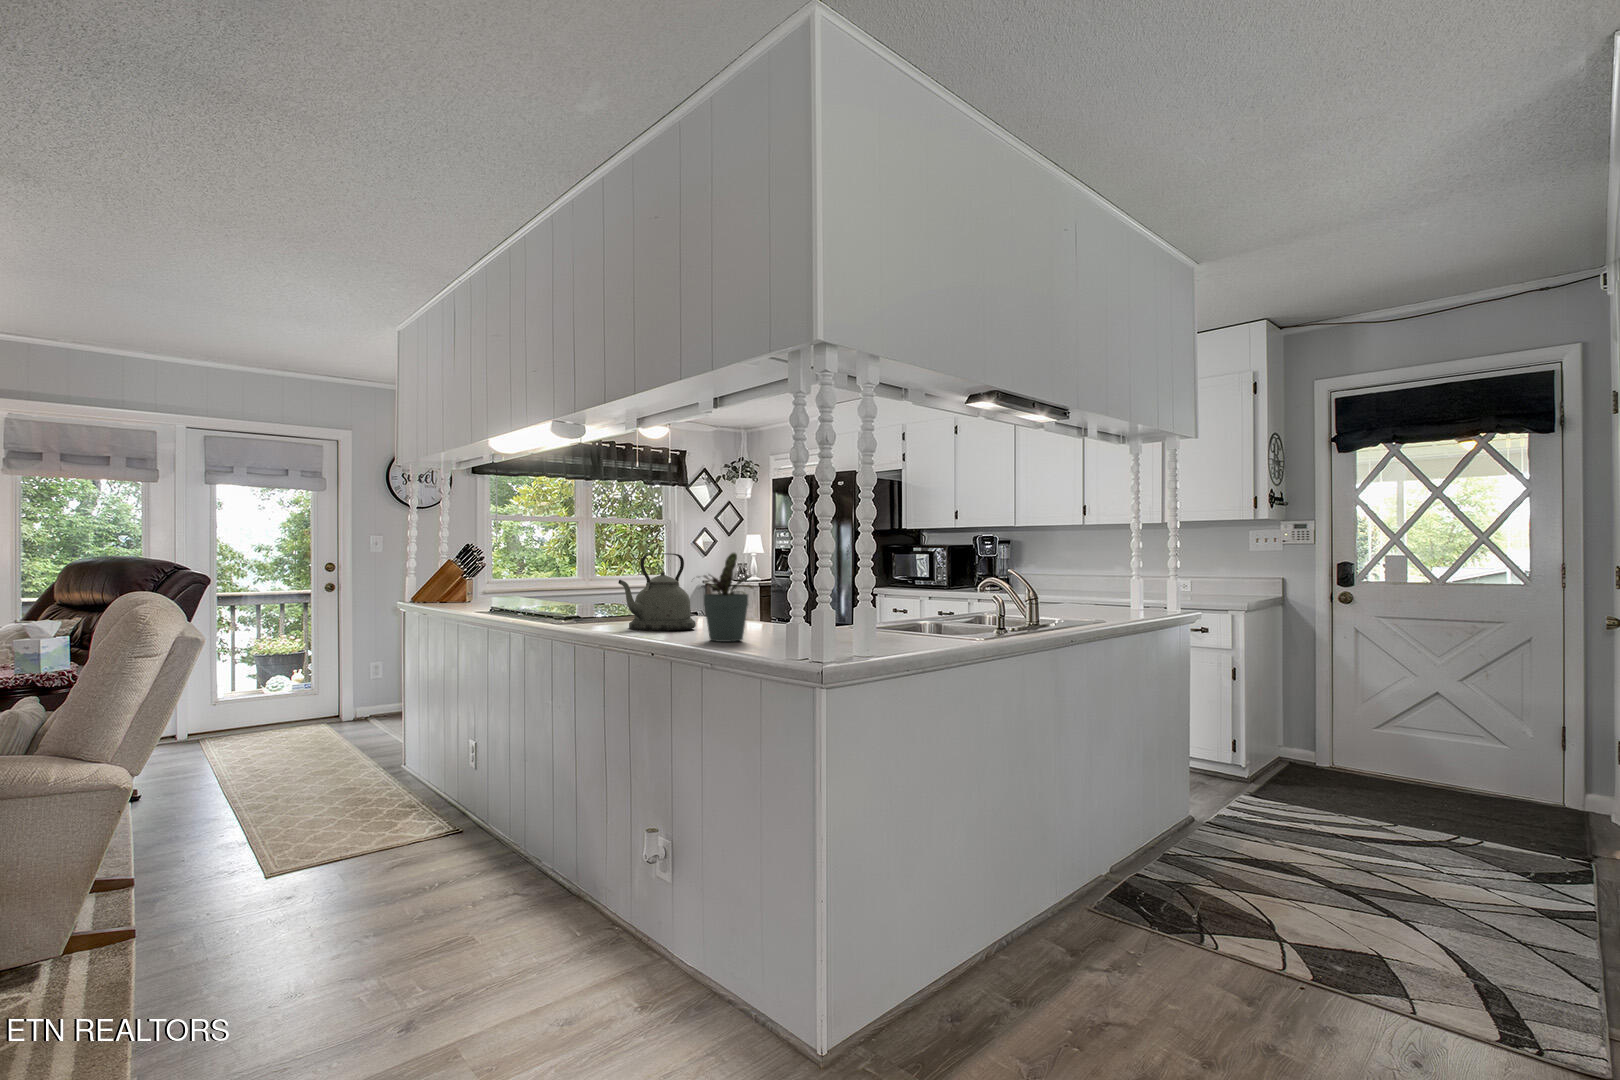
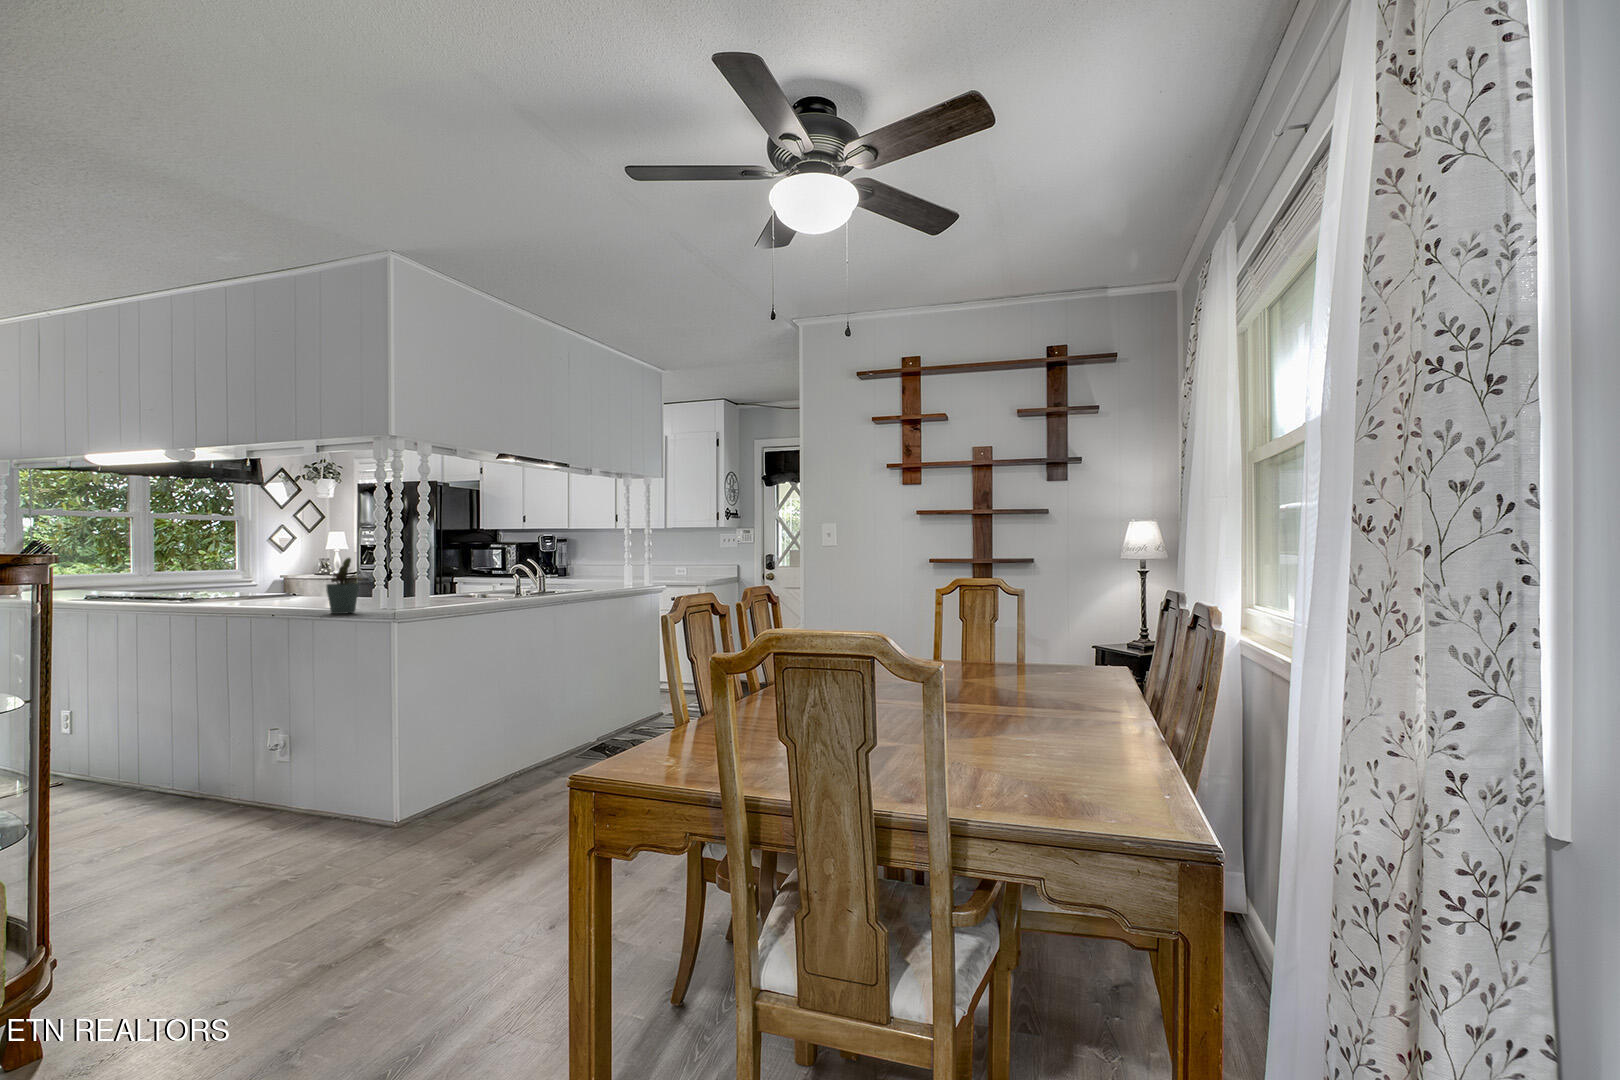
kettle: present [618,553,696,631] -> none [252,557,313,611]

